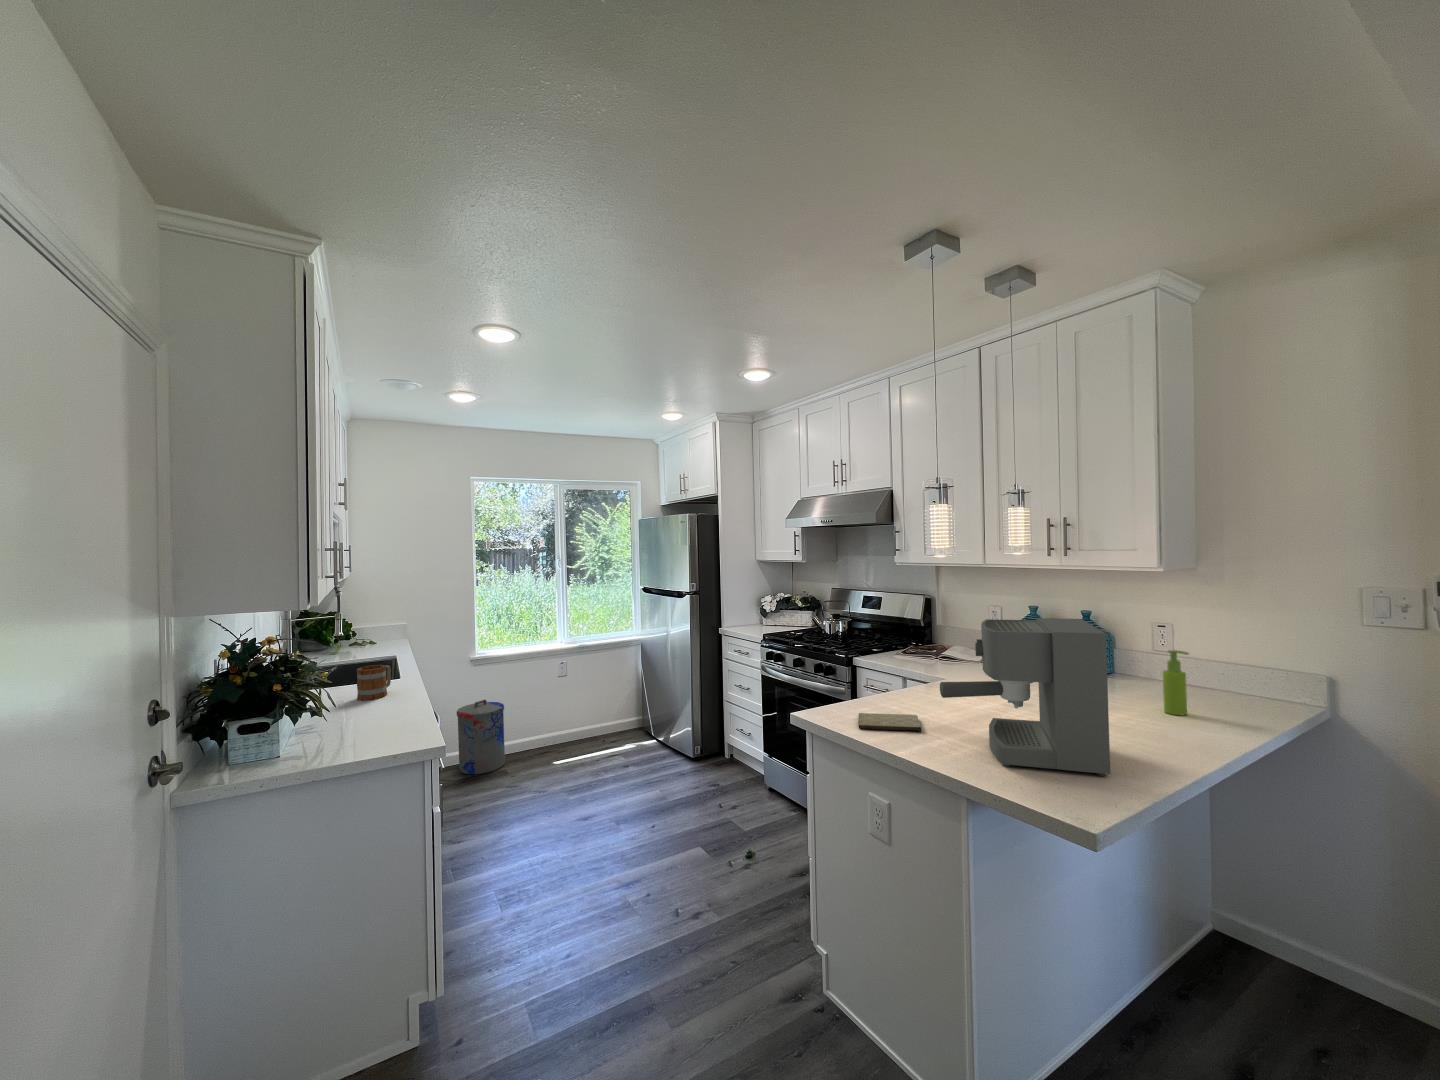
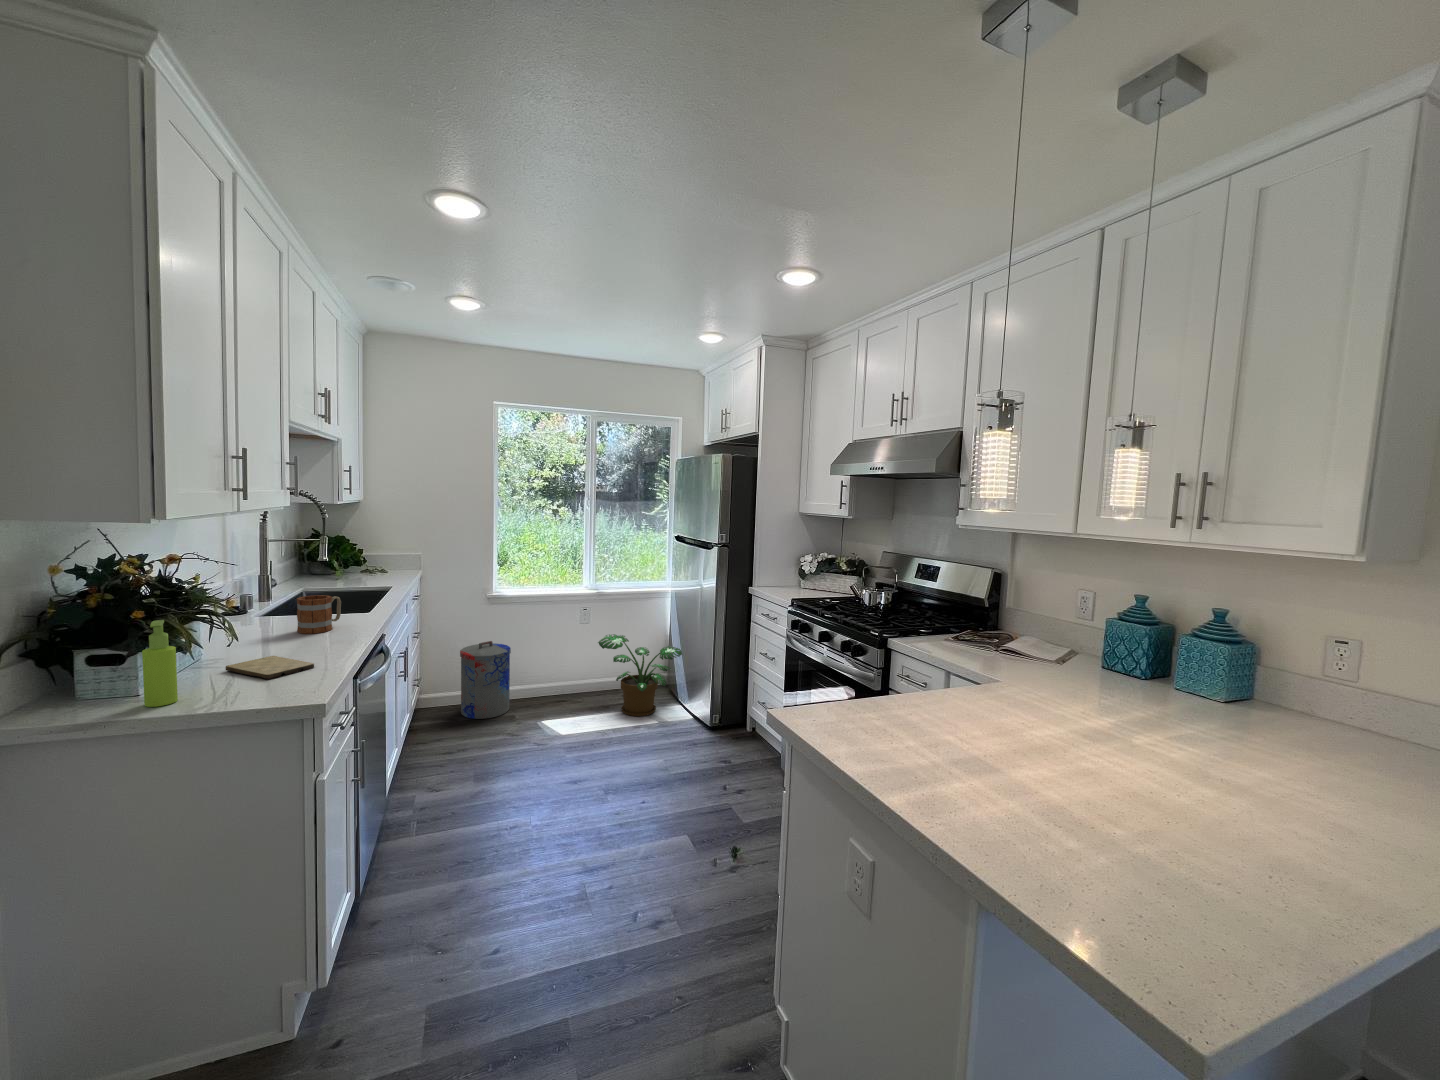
coffee maker: present [940,618,1110,776] -> none [965,611,1257,888]
soap dispenser: present [1163,650,1188,715] -> present [142,620,178,707]
potted plant: none [582,683,662,755] -> present [598,634,682,716]
cutting board: present [858,713,921,731] -> present [226,656,314,679]

